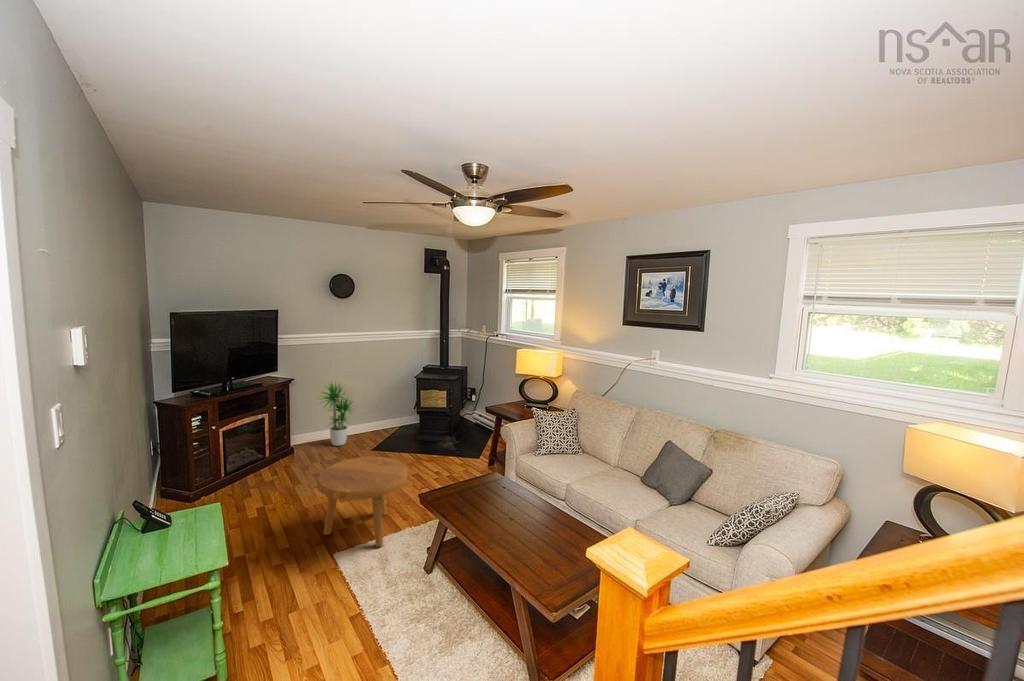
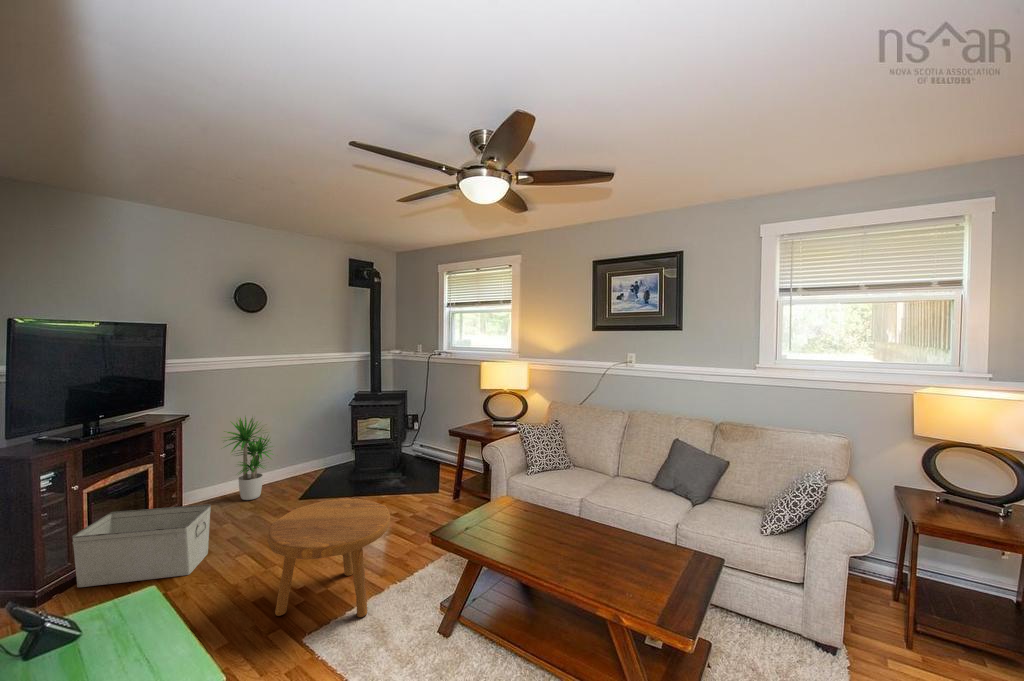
storage bin: none [213,445,300,496] -> present [72,504,211,587]

